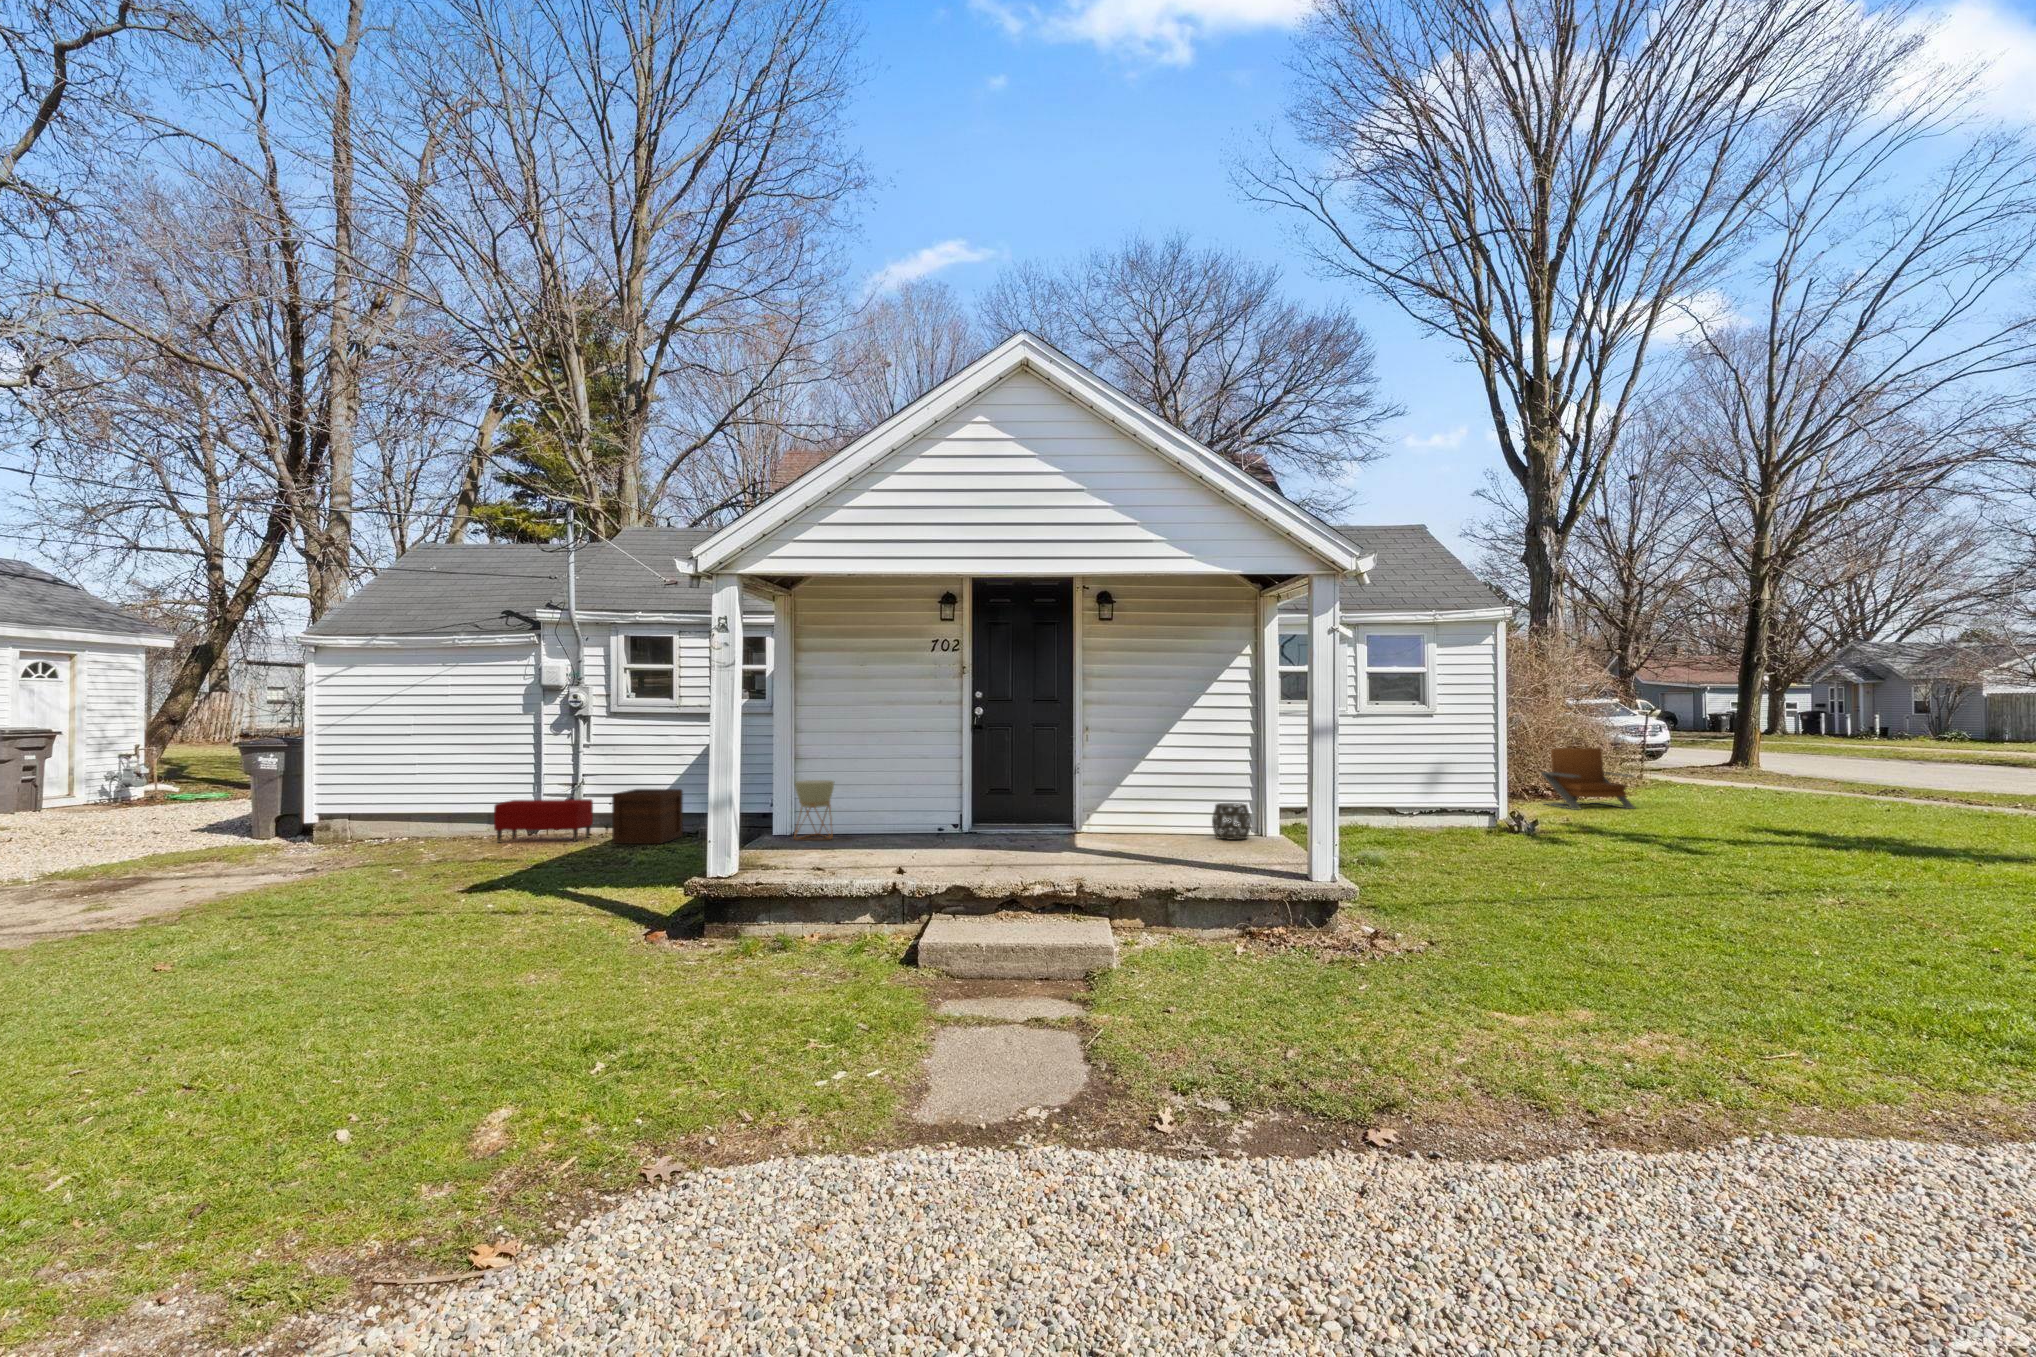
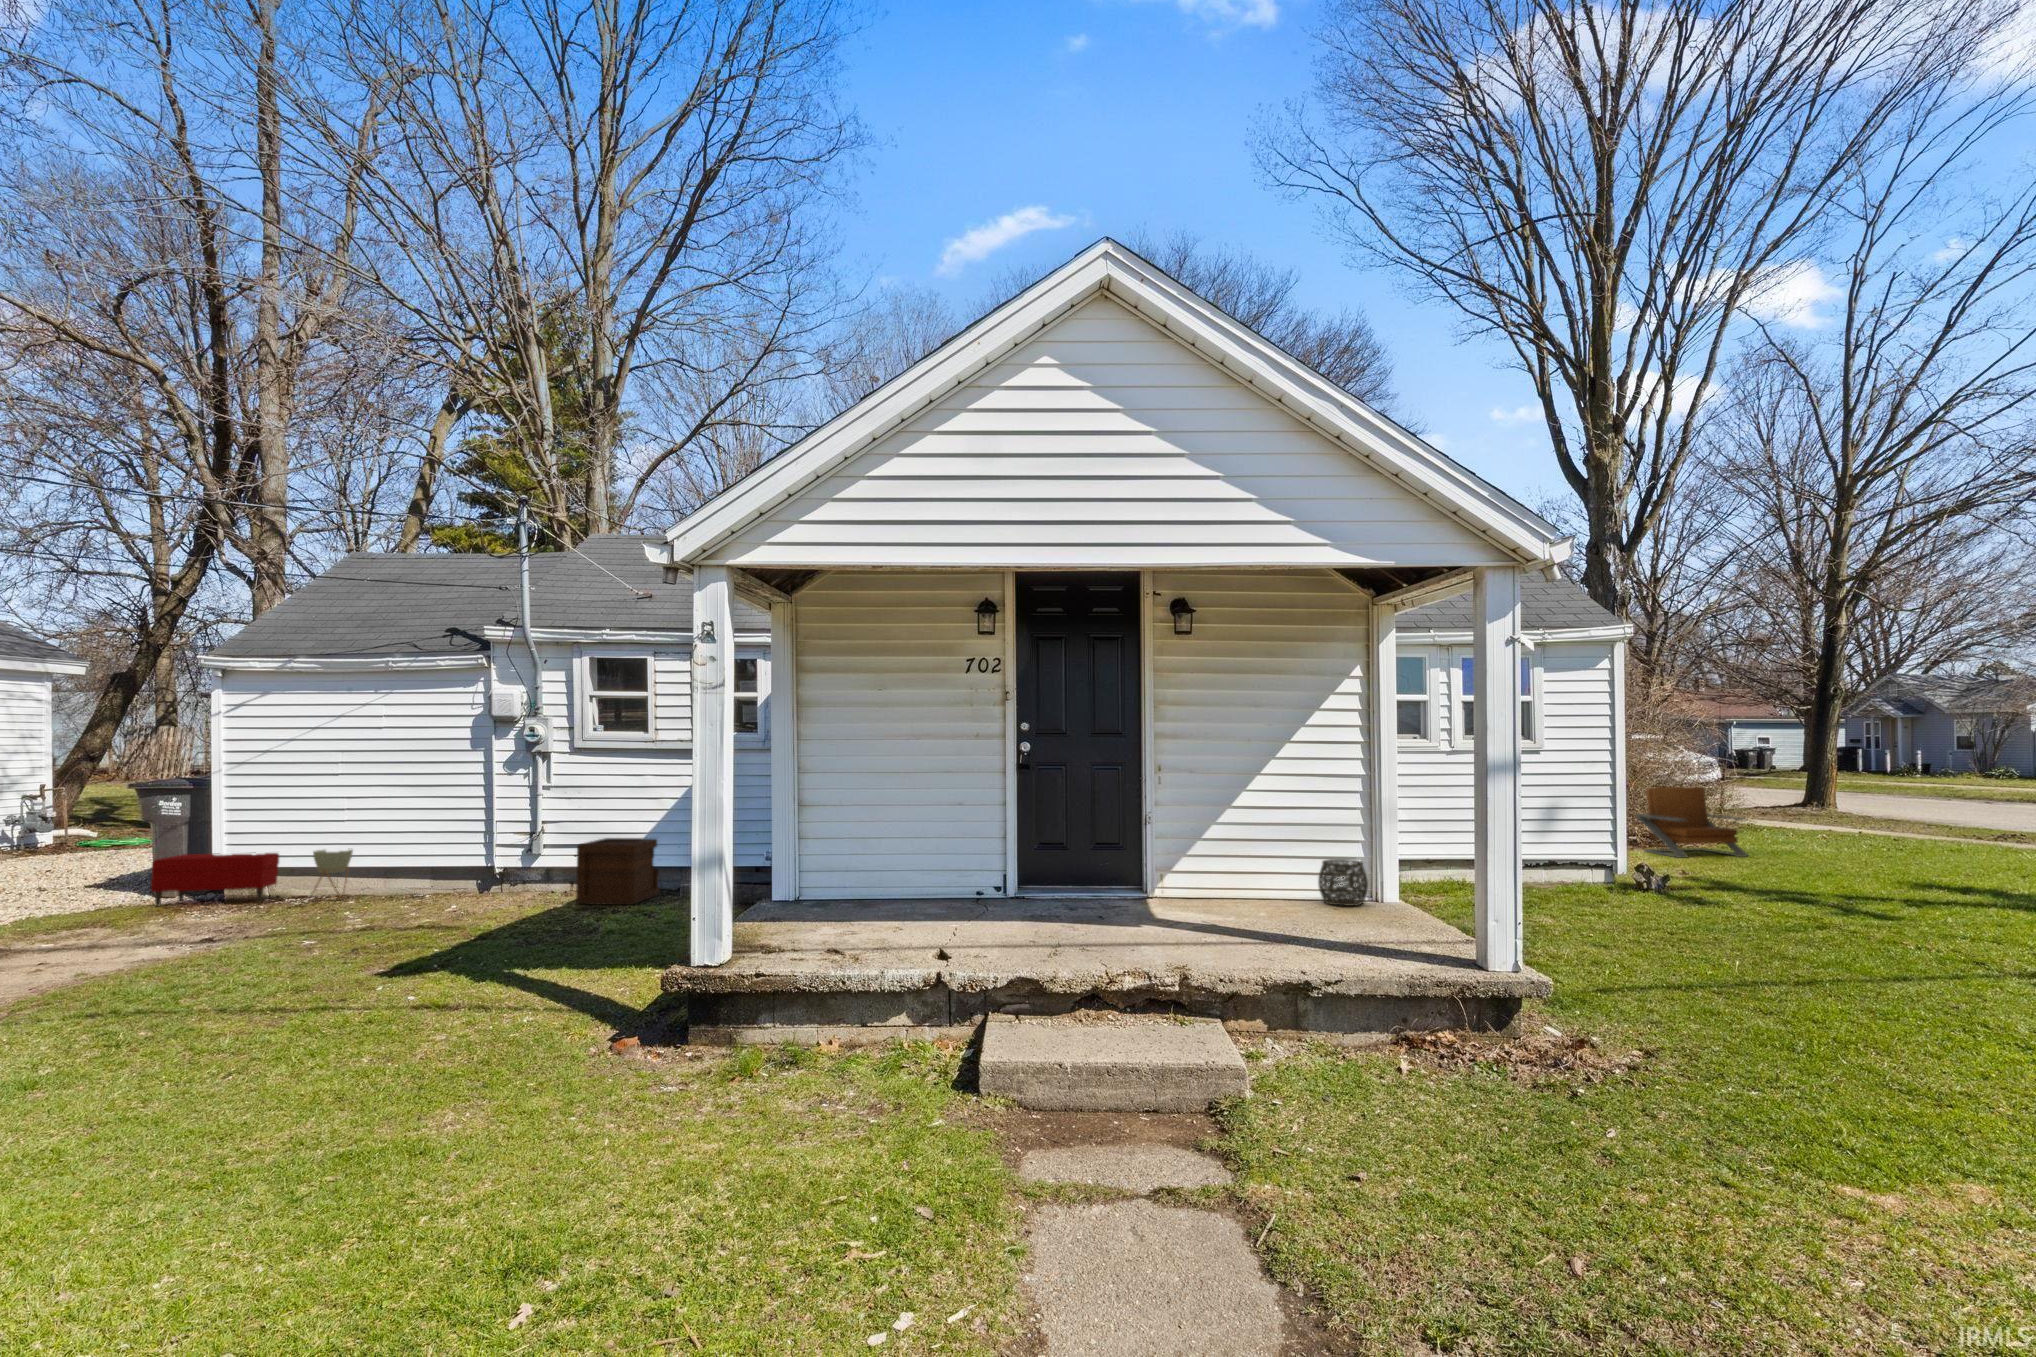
planter: present [794,780,834,840] -> present [309,850,353,901]
bench: present [494,799,593,843] -> present [151,852,280,906]

